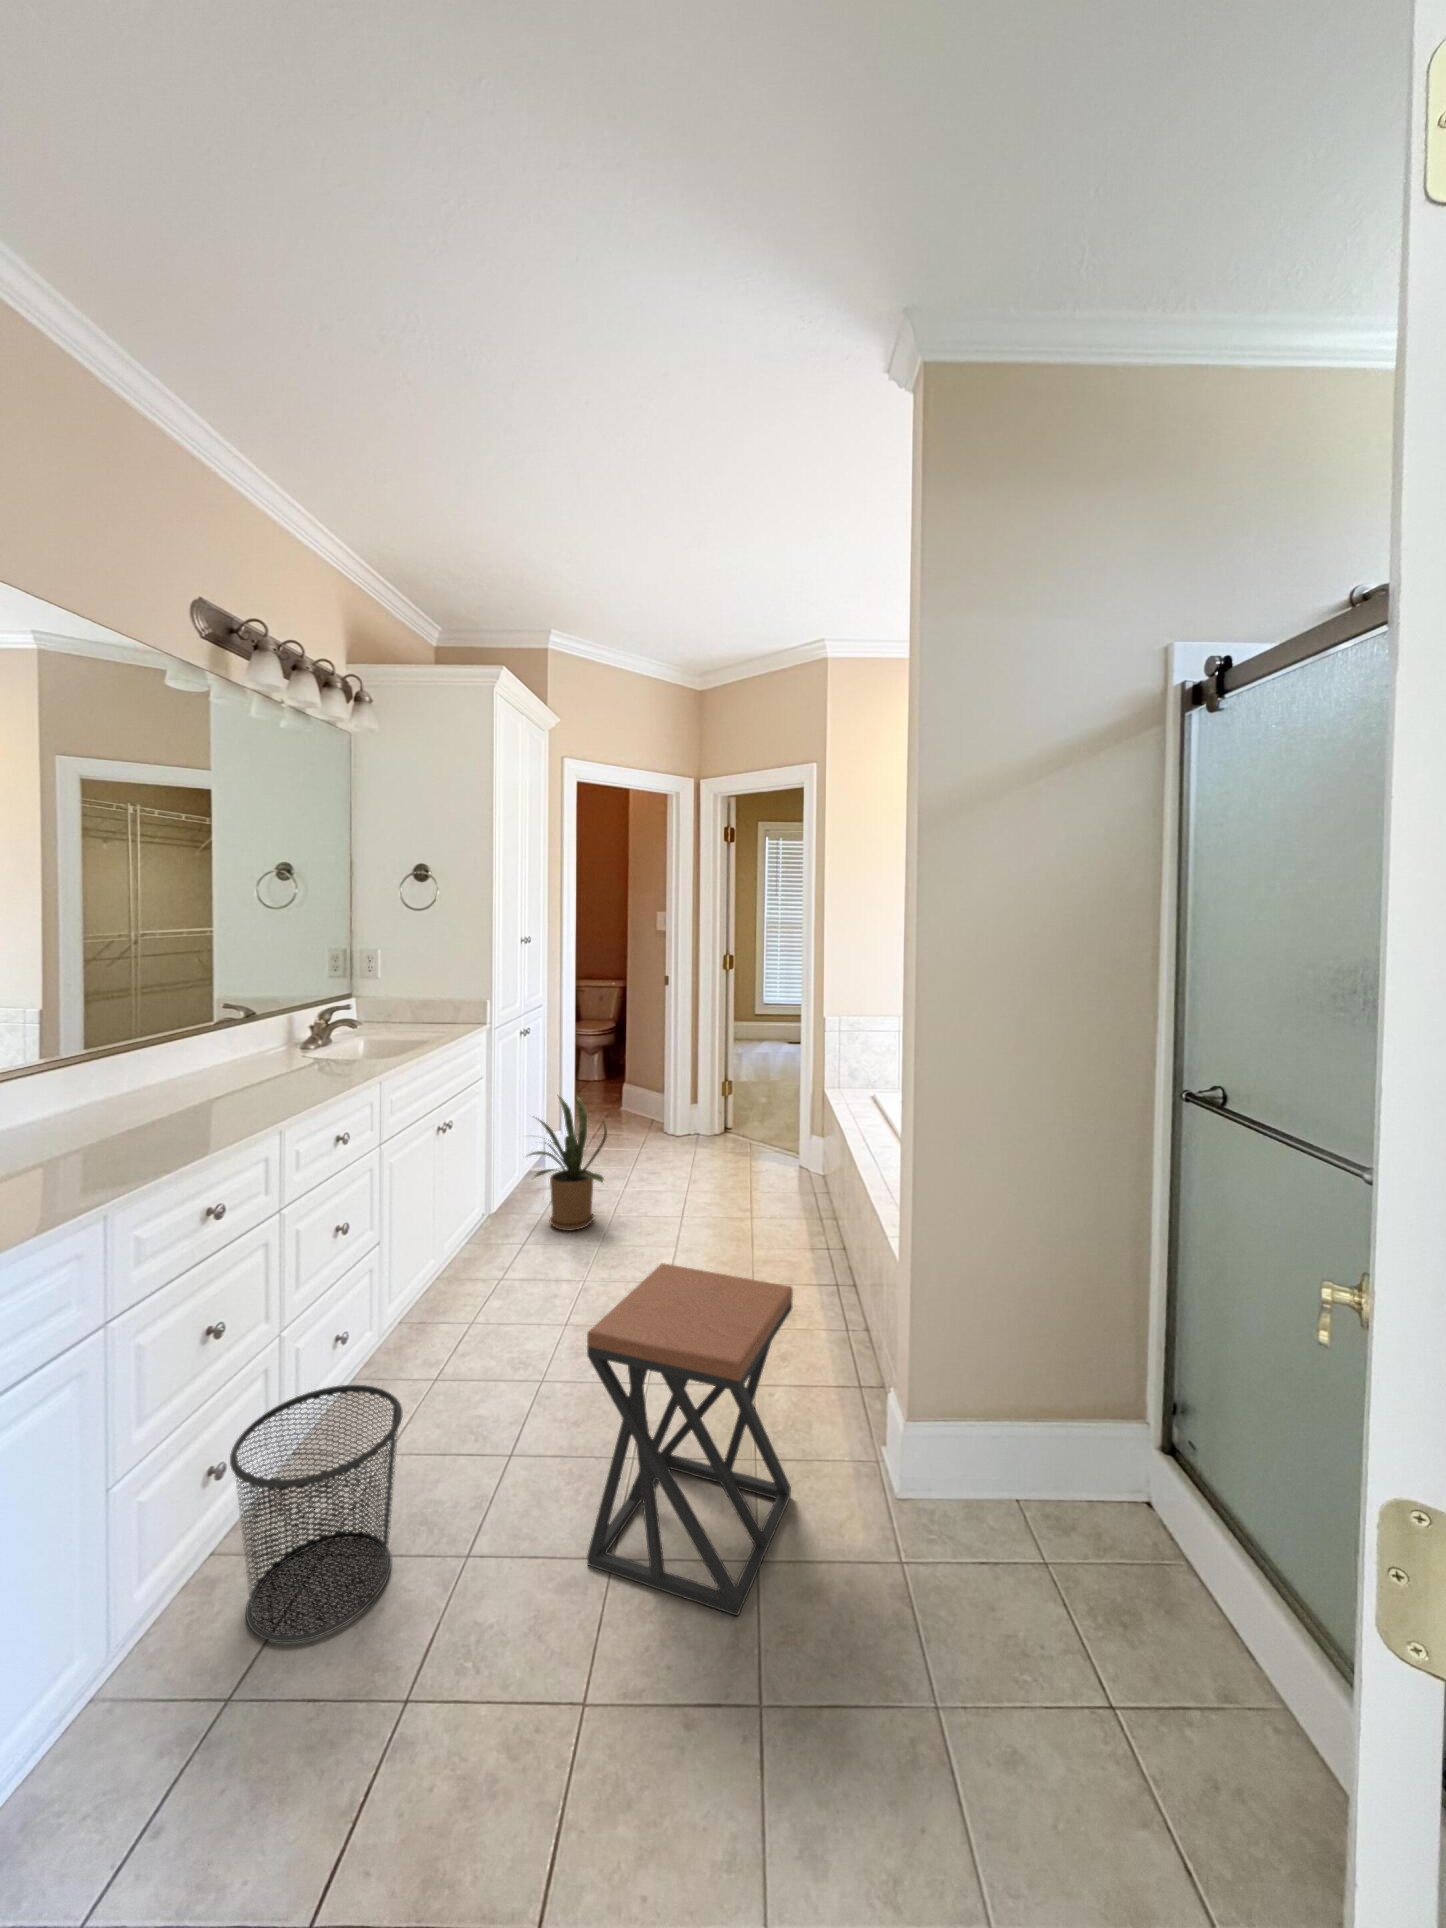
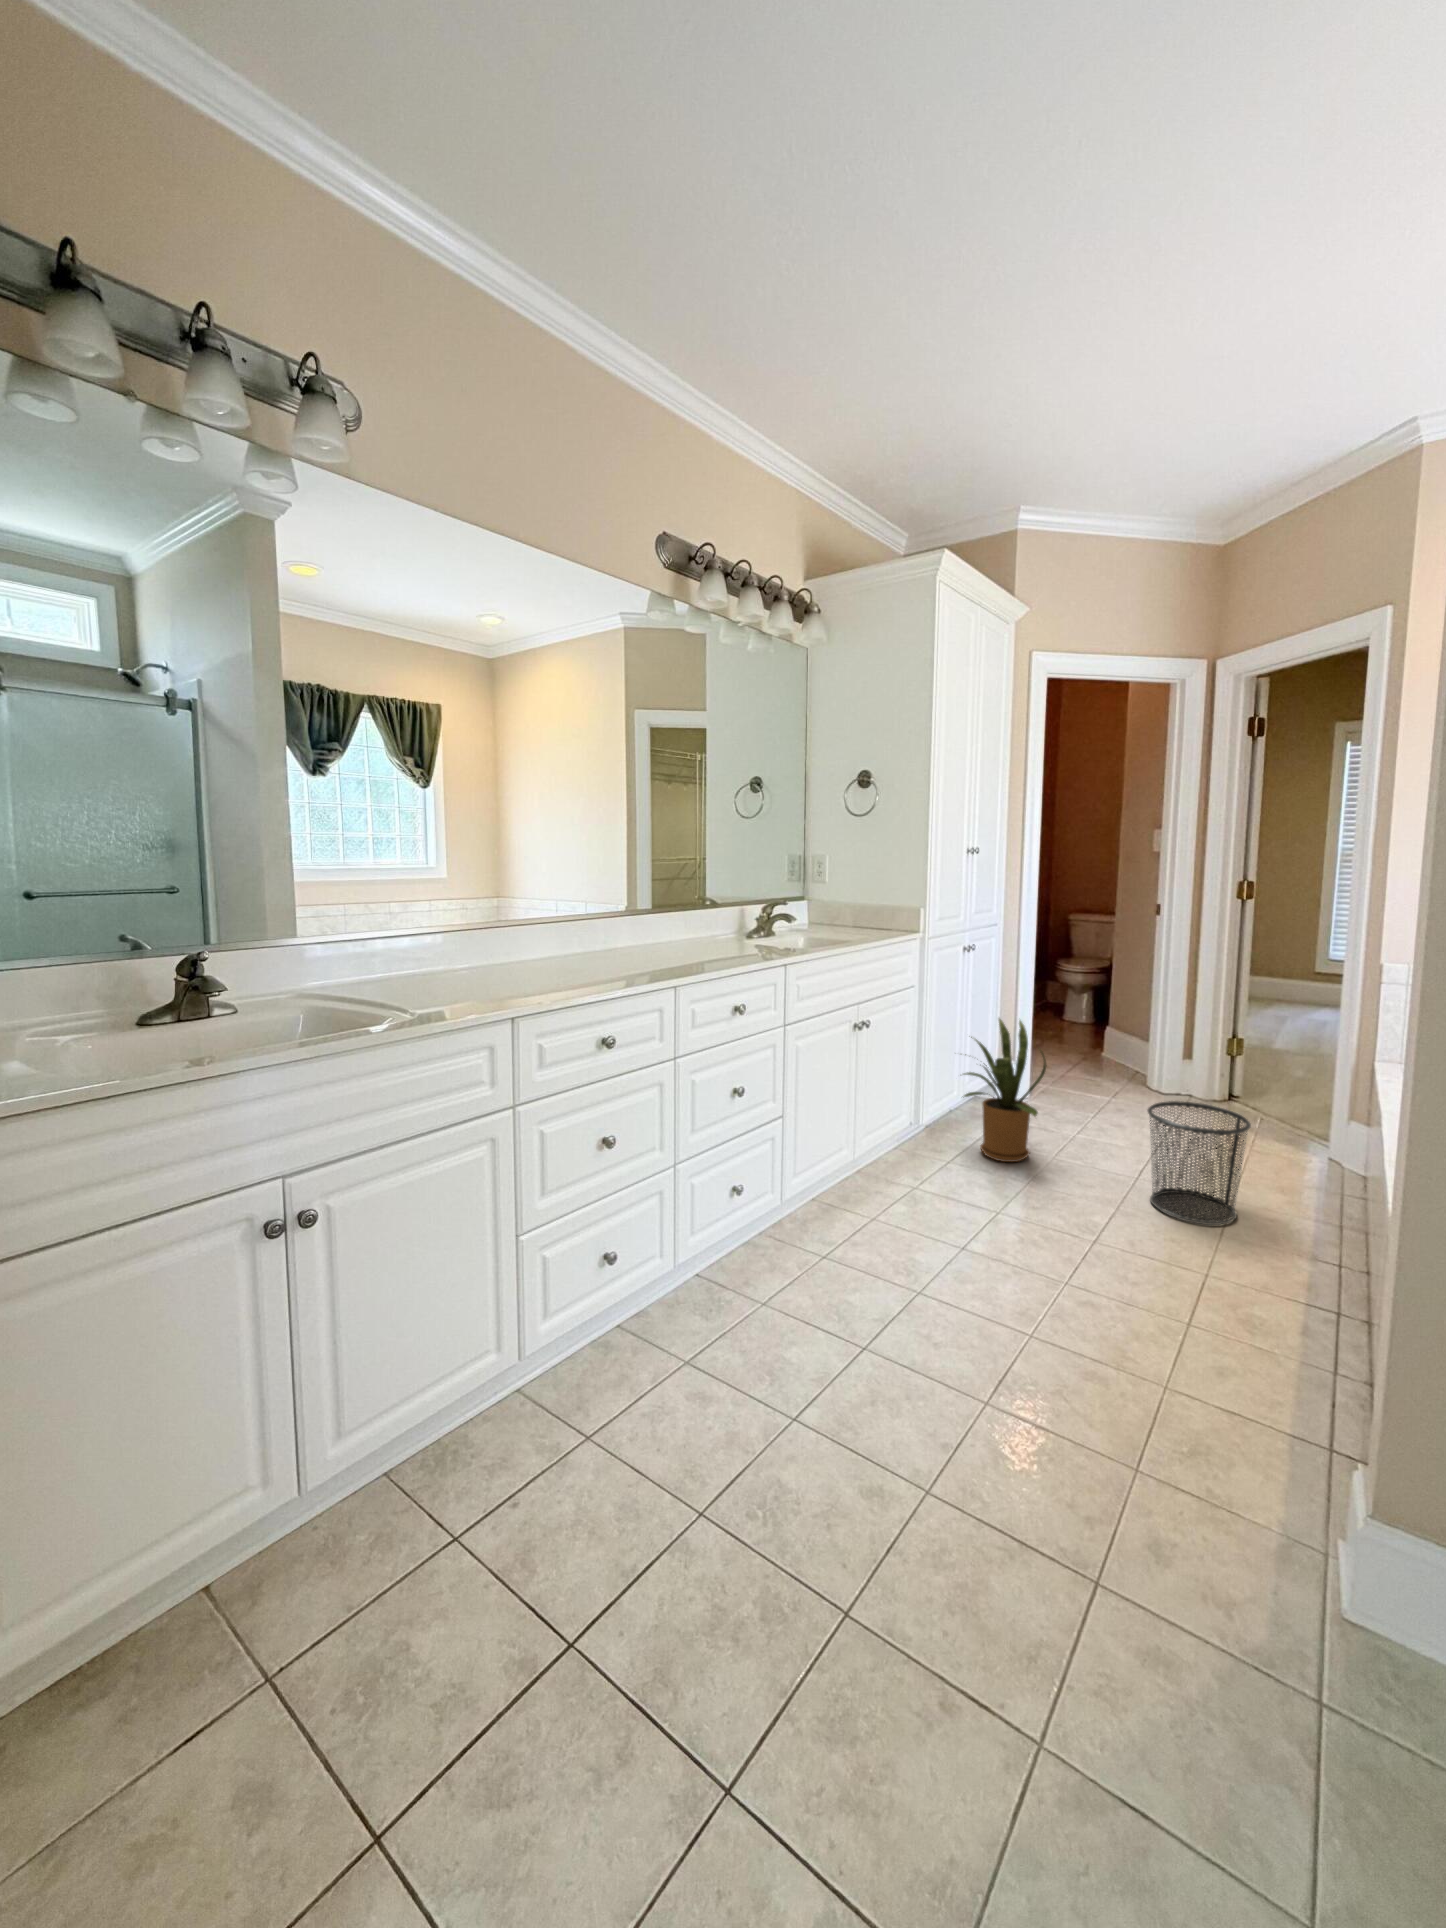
stool: present [587,1263,793,1616] -> none [899,1196,1187,1628]
waste bin: present [230,1385,402,1642] -> present [1147,1101,1251,1225]

